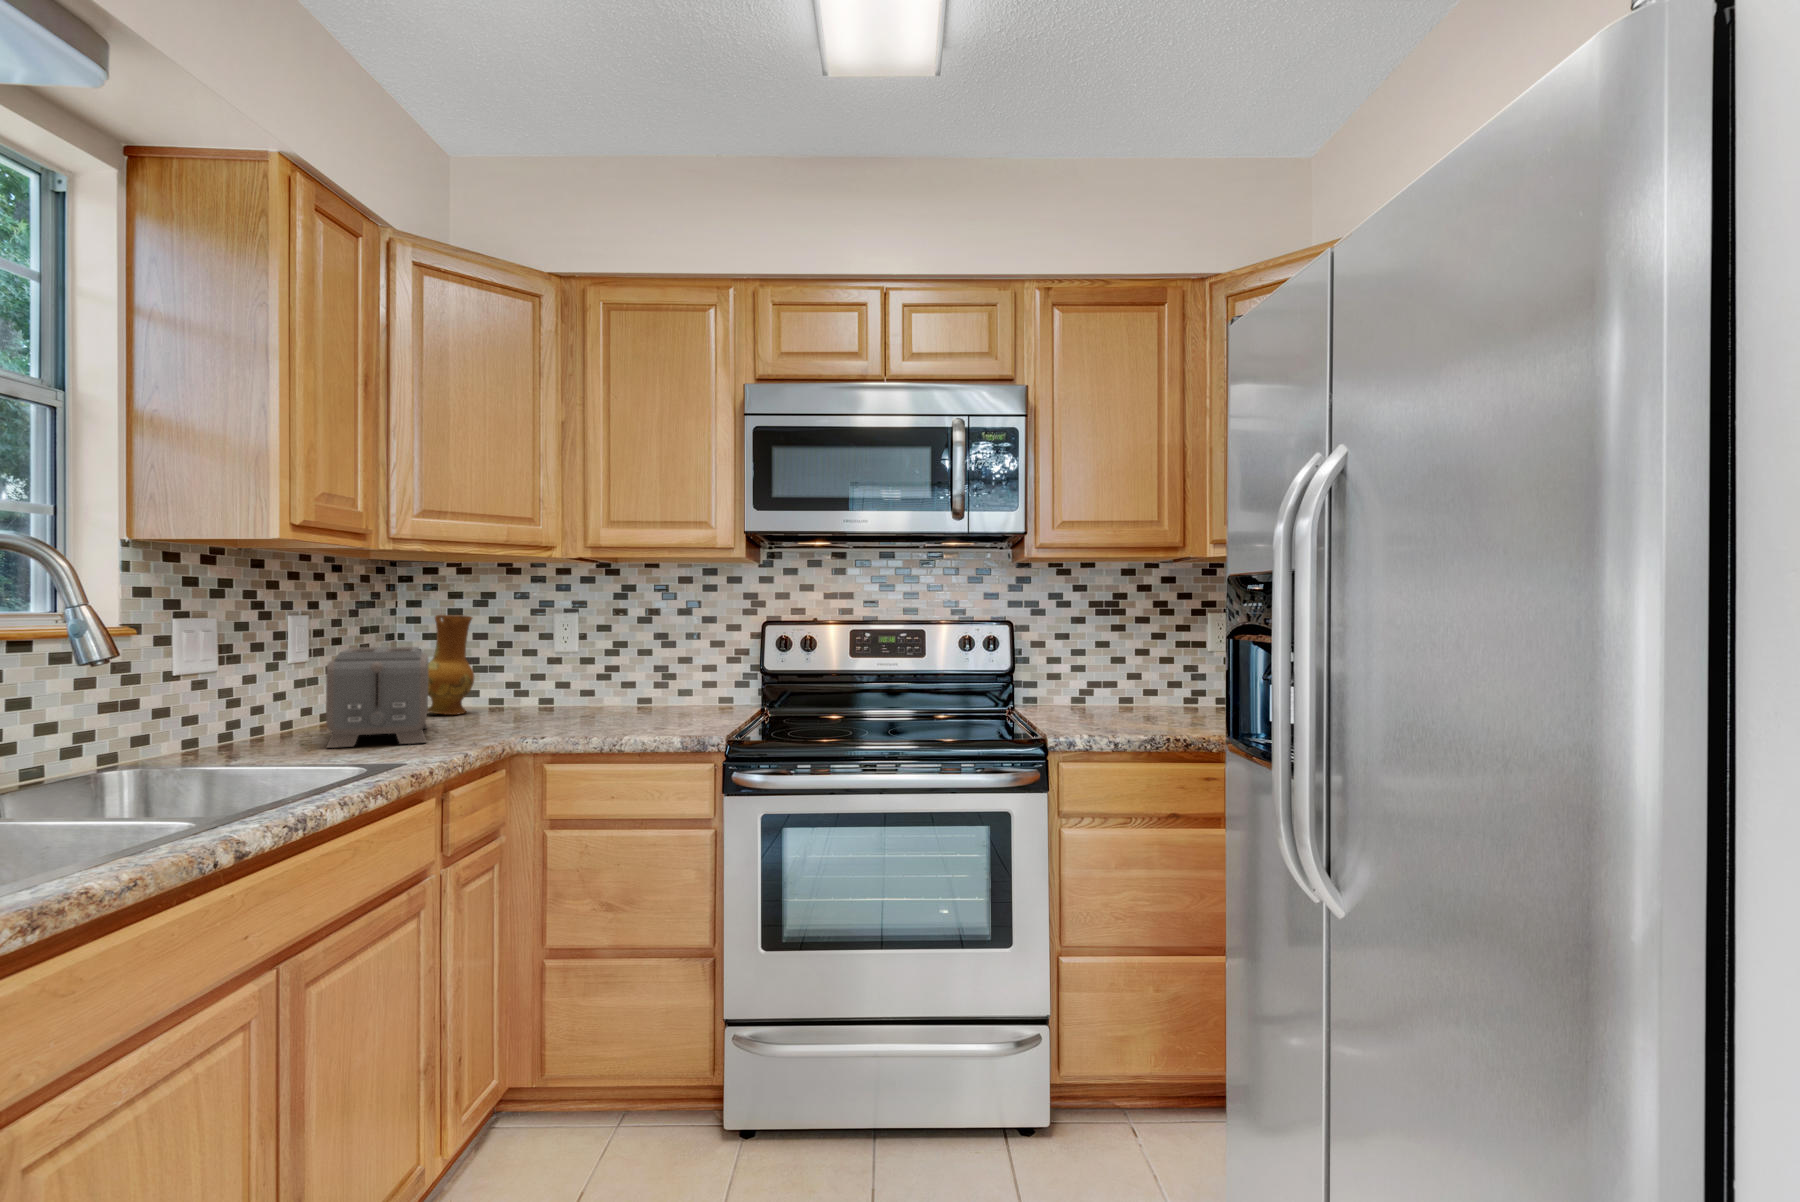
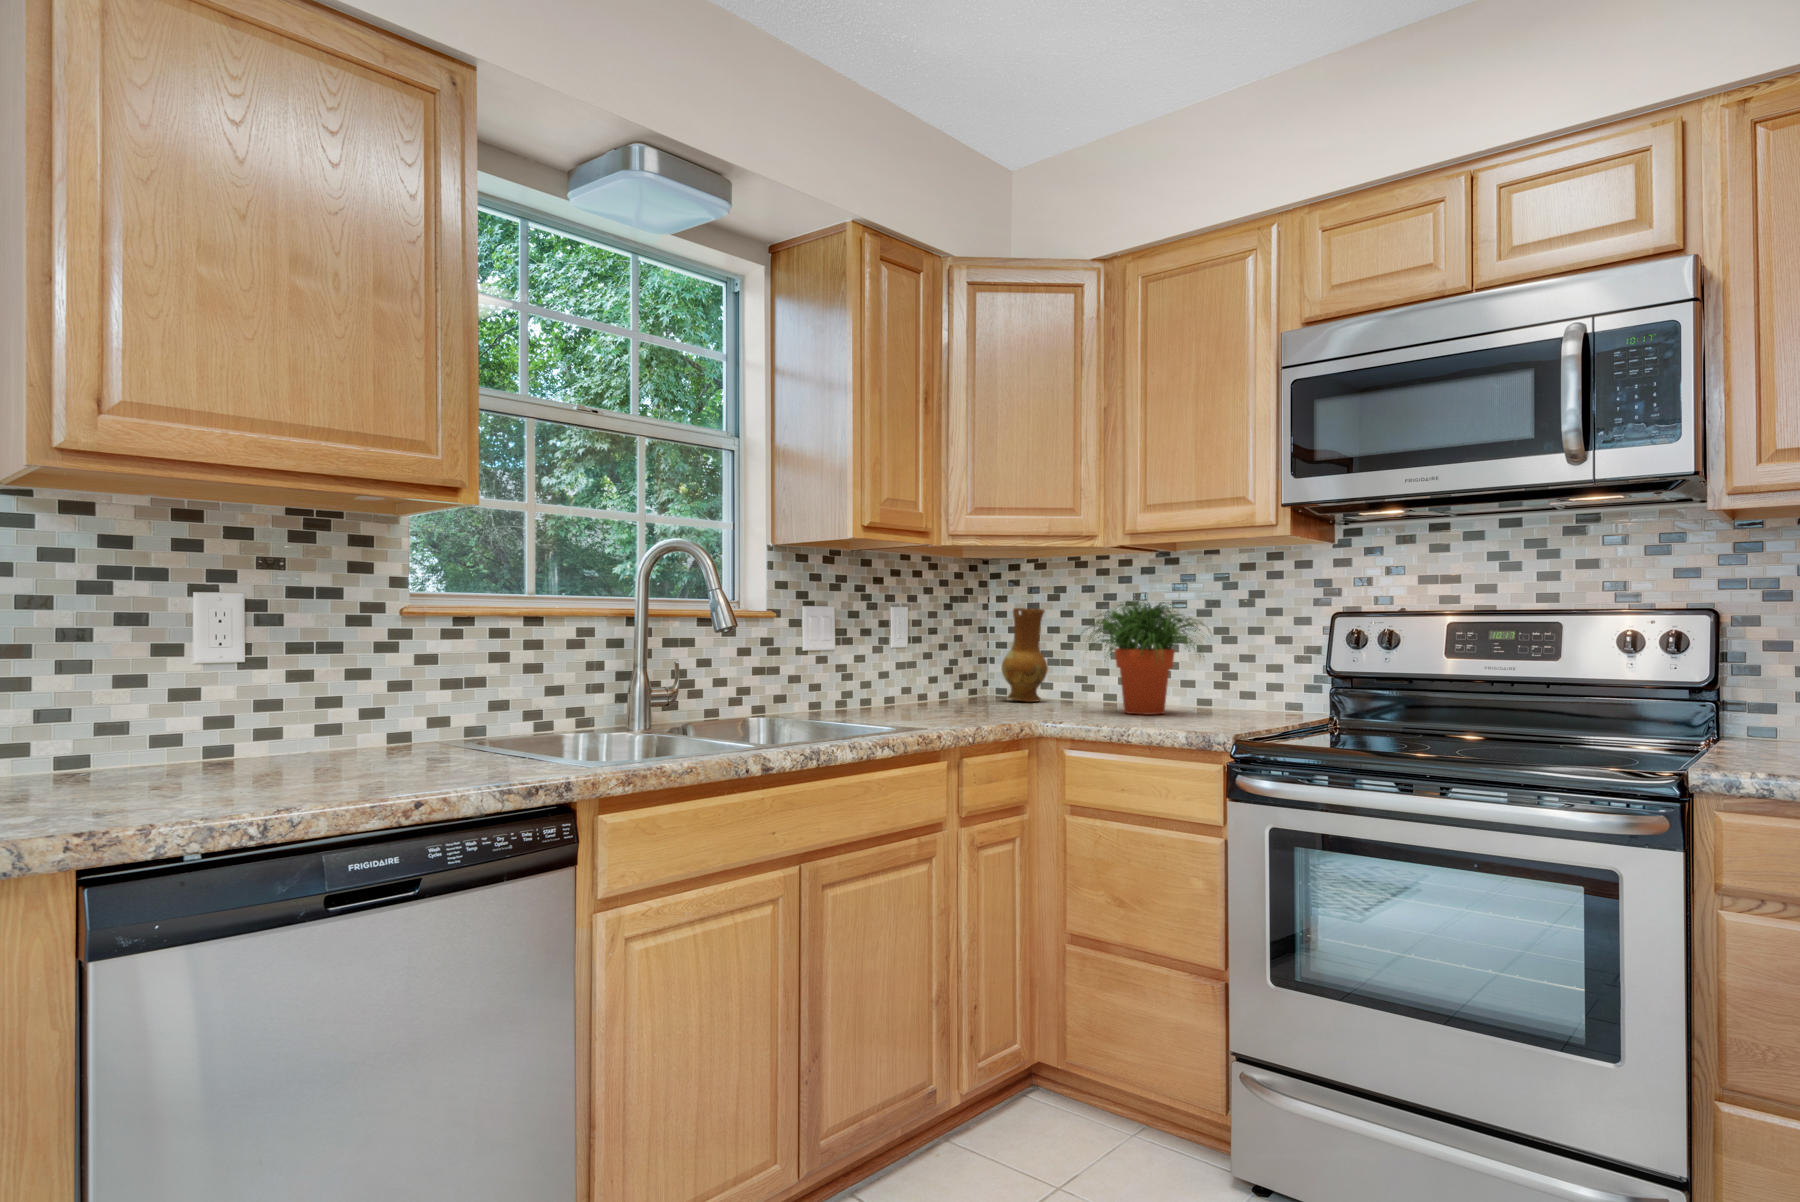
potted plant: none [531,609,666,722] -> present [1081,602,1202,715]
toaster: present [326,647,428,748] -> none [898,634,993,718]

